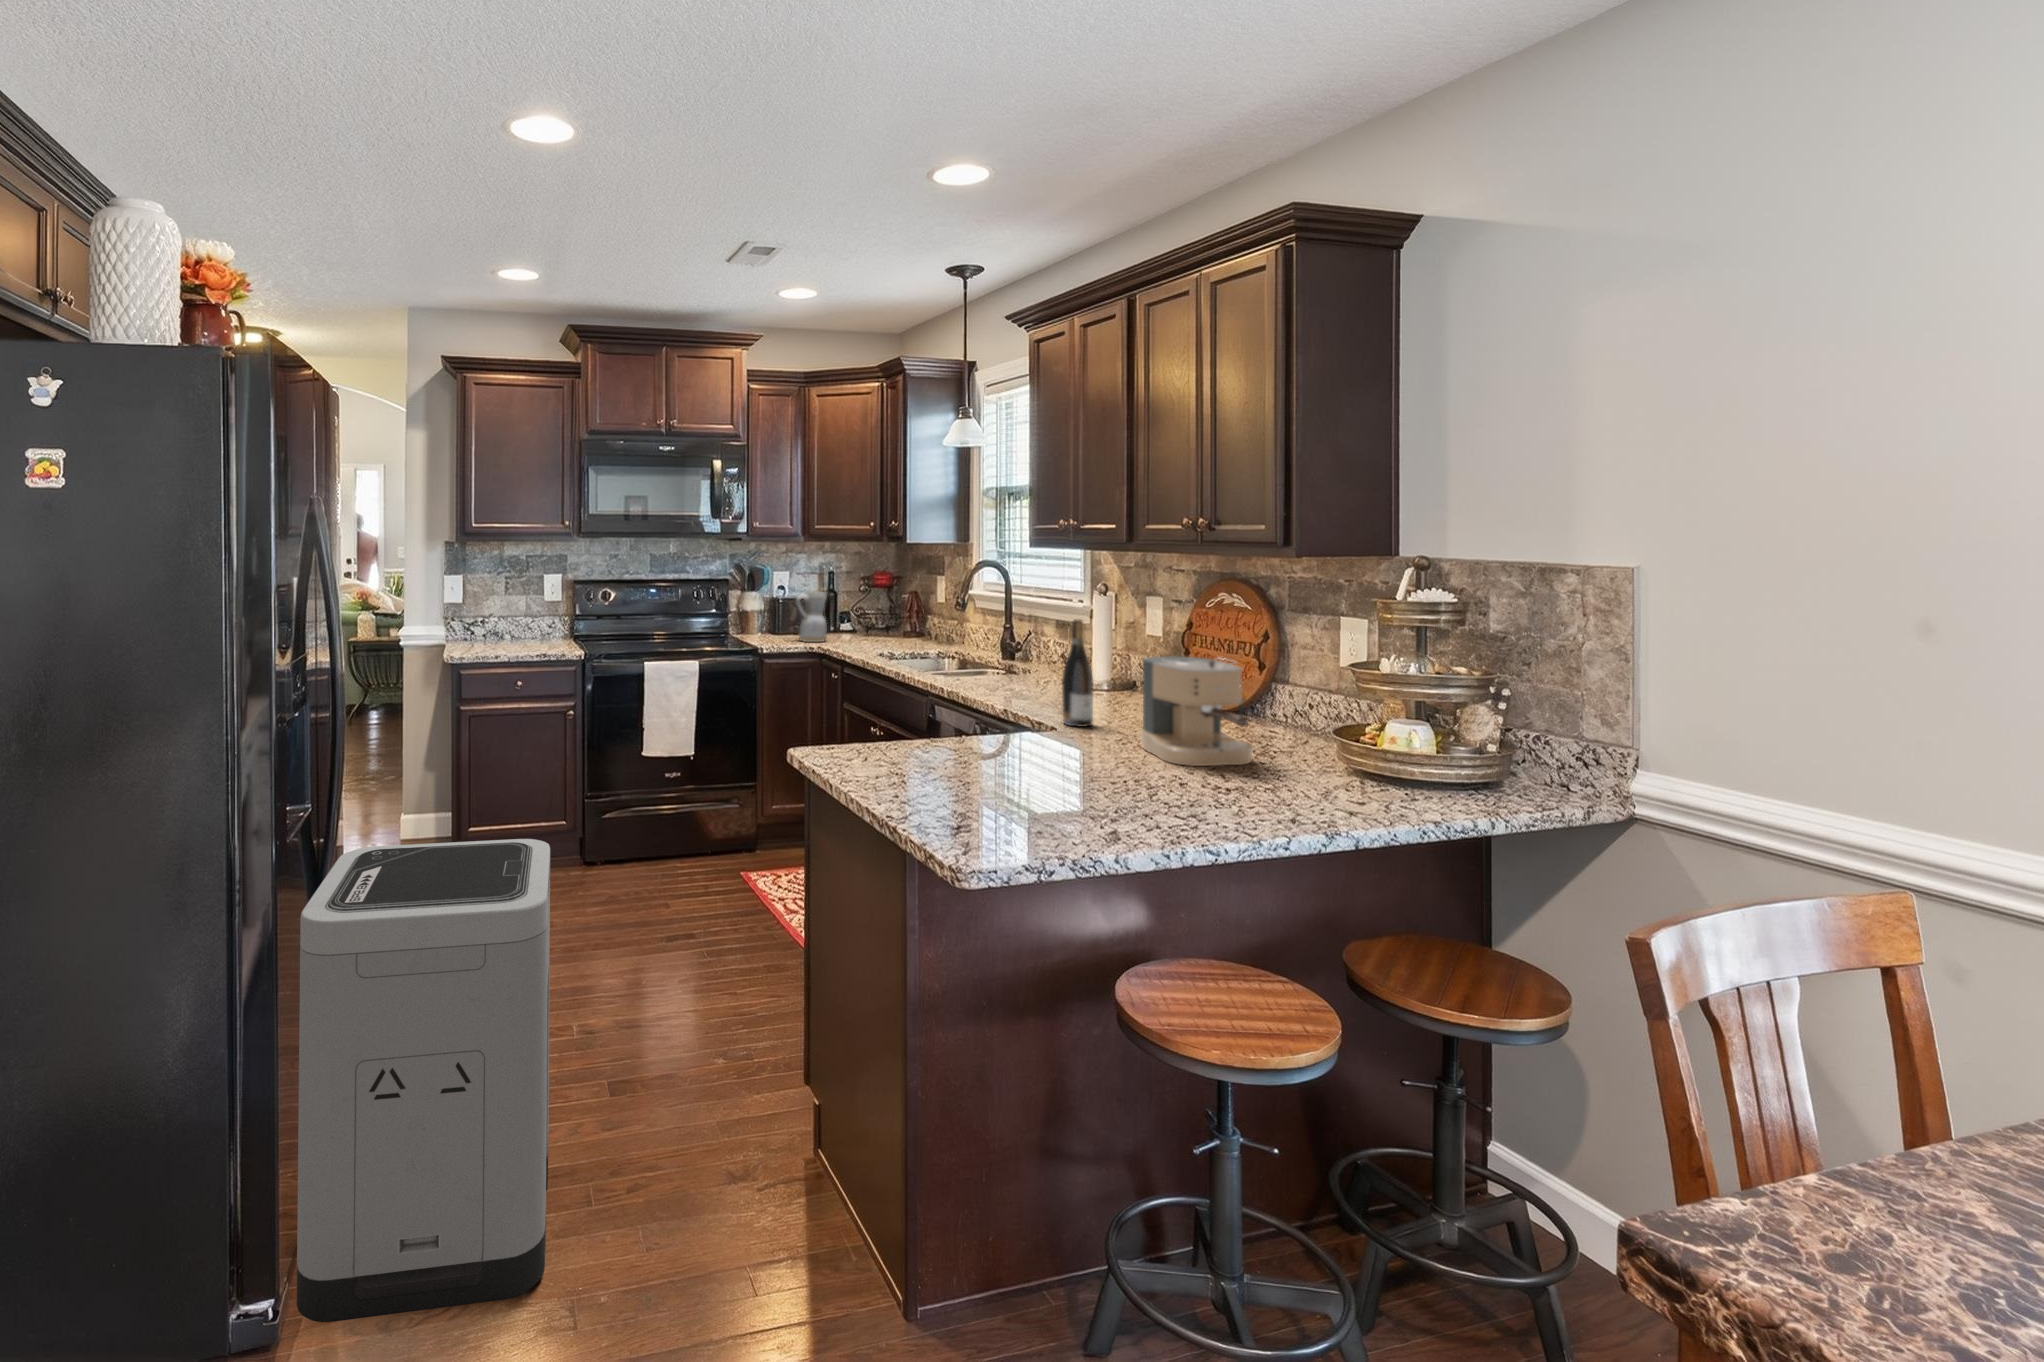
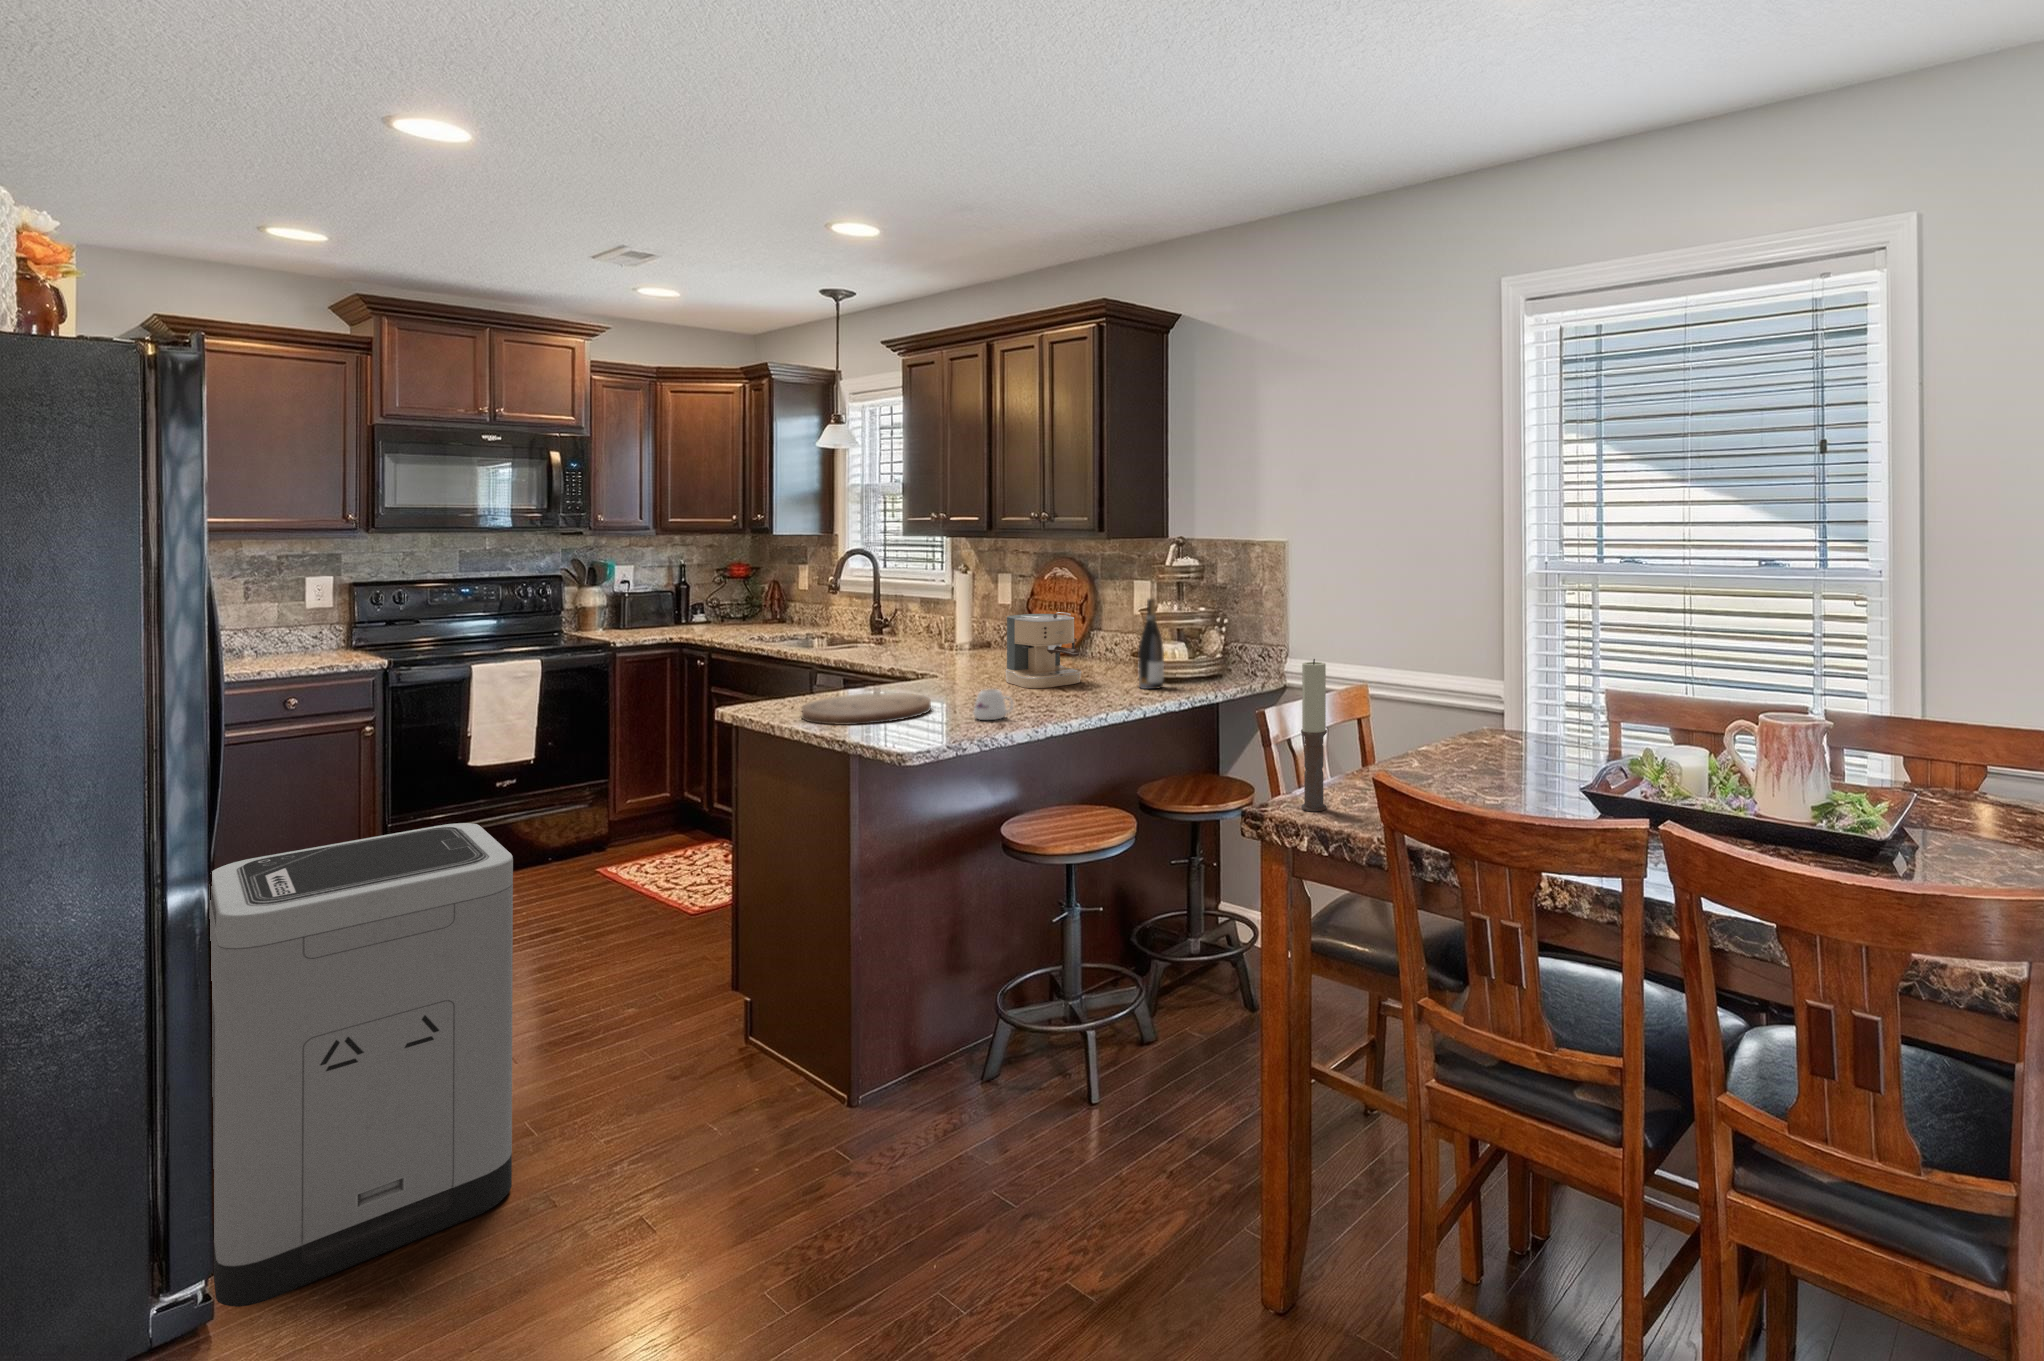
ceramic pitcher: present [796,591,827,642] -> none [650,584,686,635]
wine bottle: present [1062,619,1093,727] -> present [1139,599,1164,689]
cutting board: none [866,747,1025,796] -> present [802,693,931,725]
mug: none [1077,770,1135,817] -> present [974,689,1013,720]
candle: none [1812,877,1907,1289] -> present [1301,659,1327,811]

